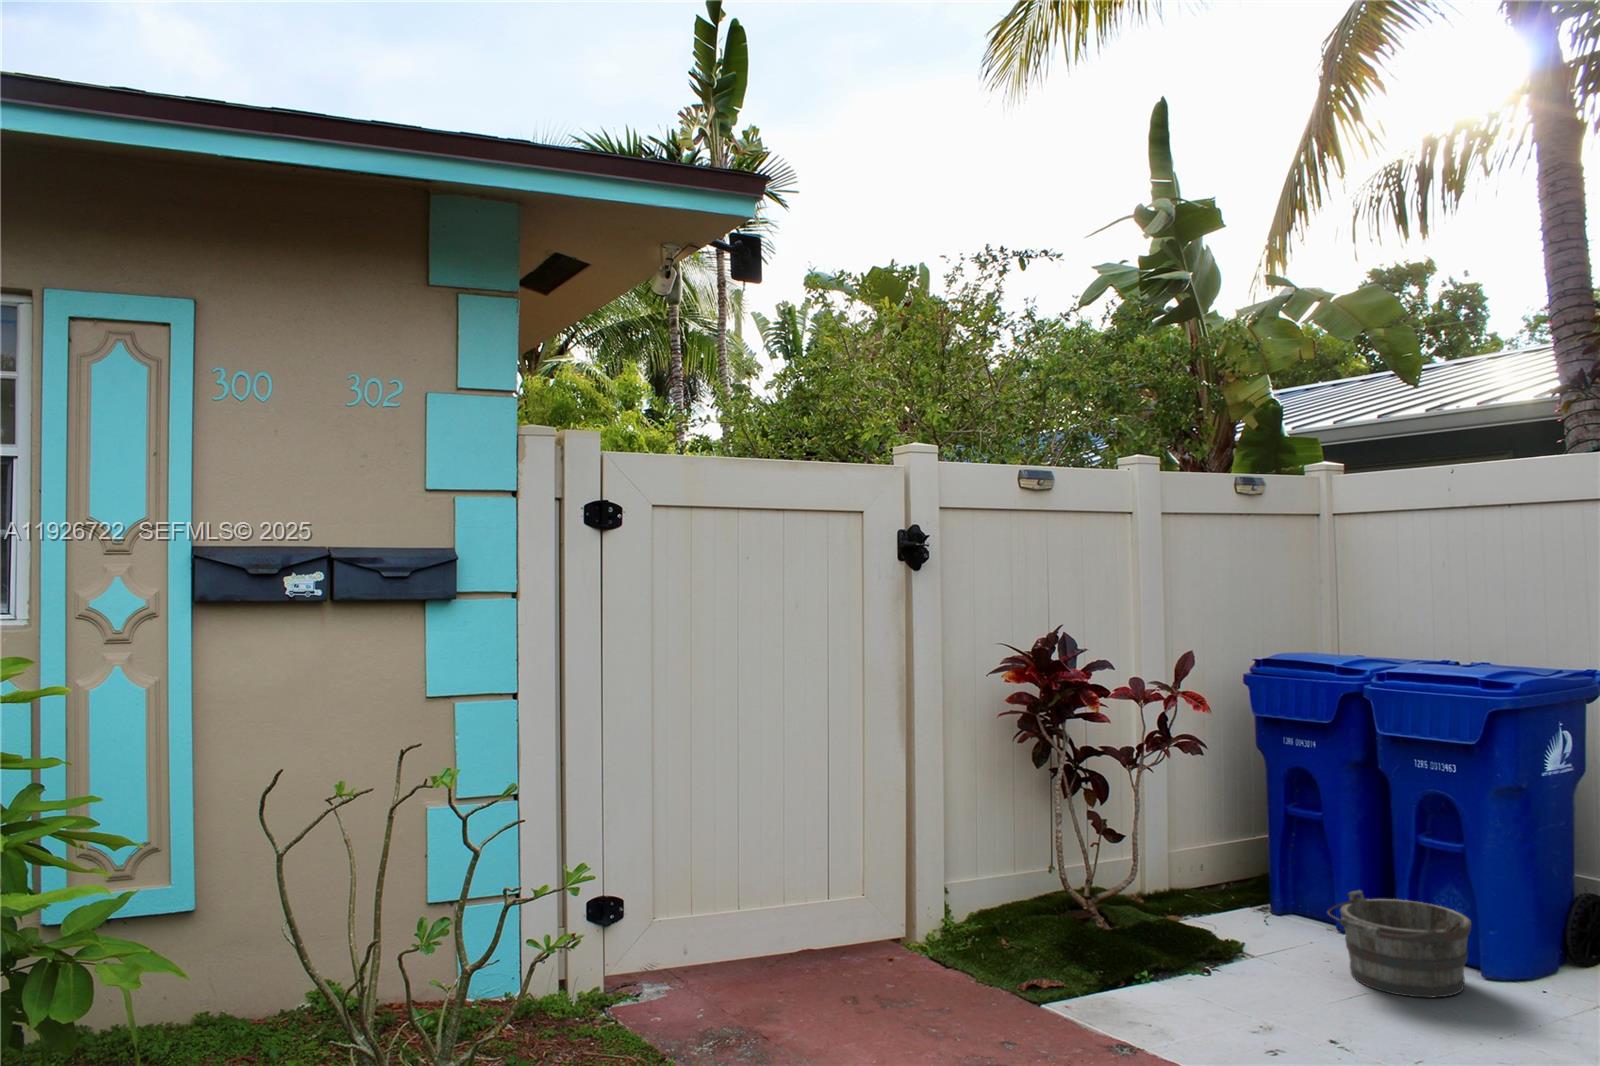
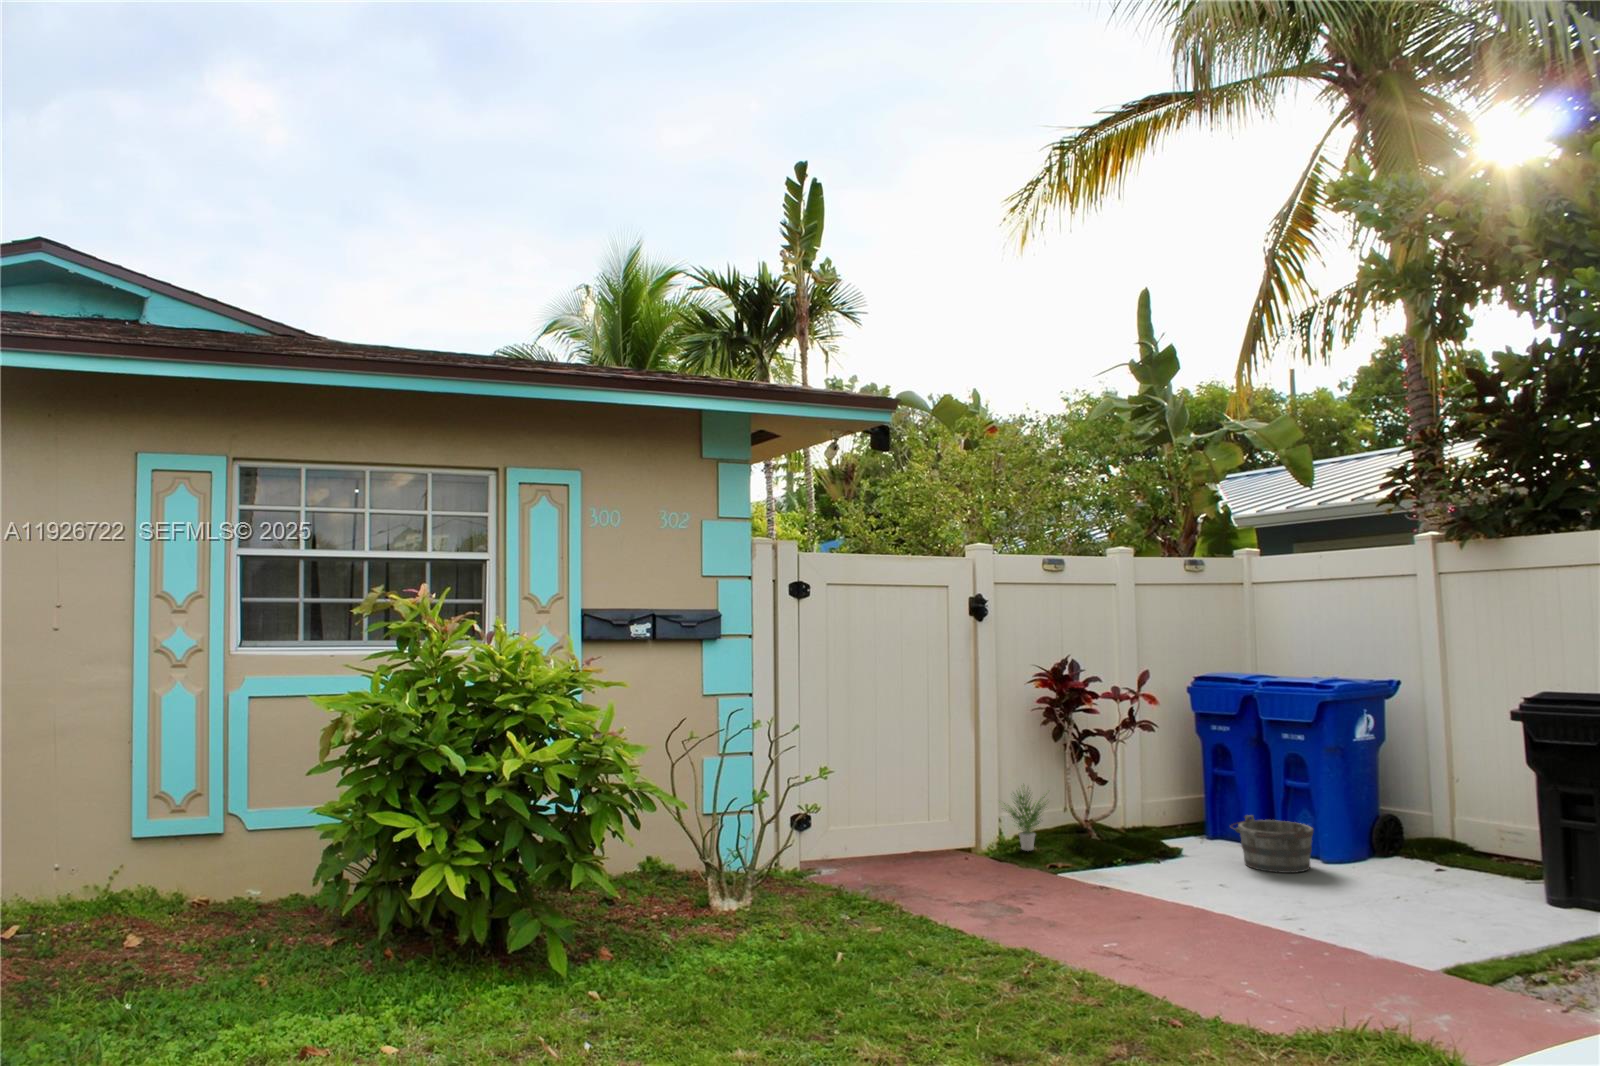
potted plant: none [942,833,1033,946] -> present [1004,792,1046,851]

